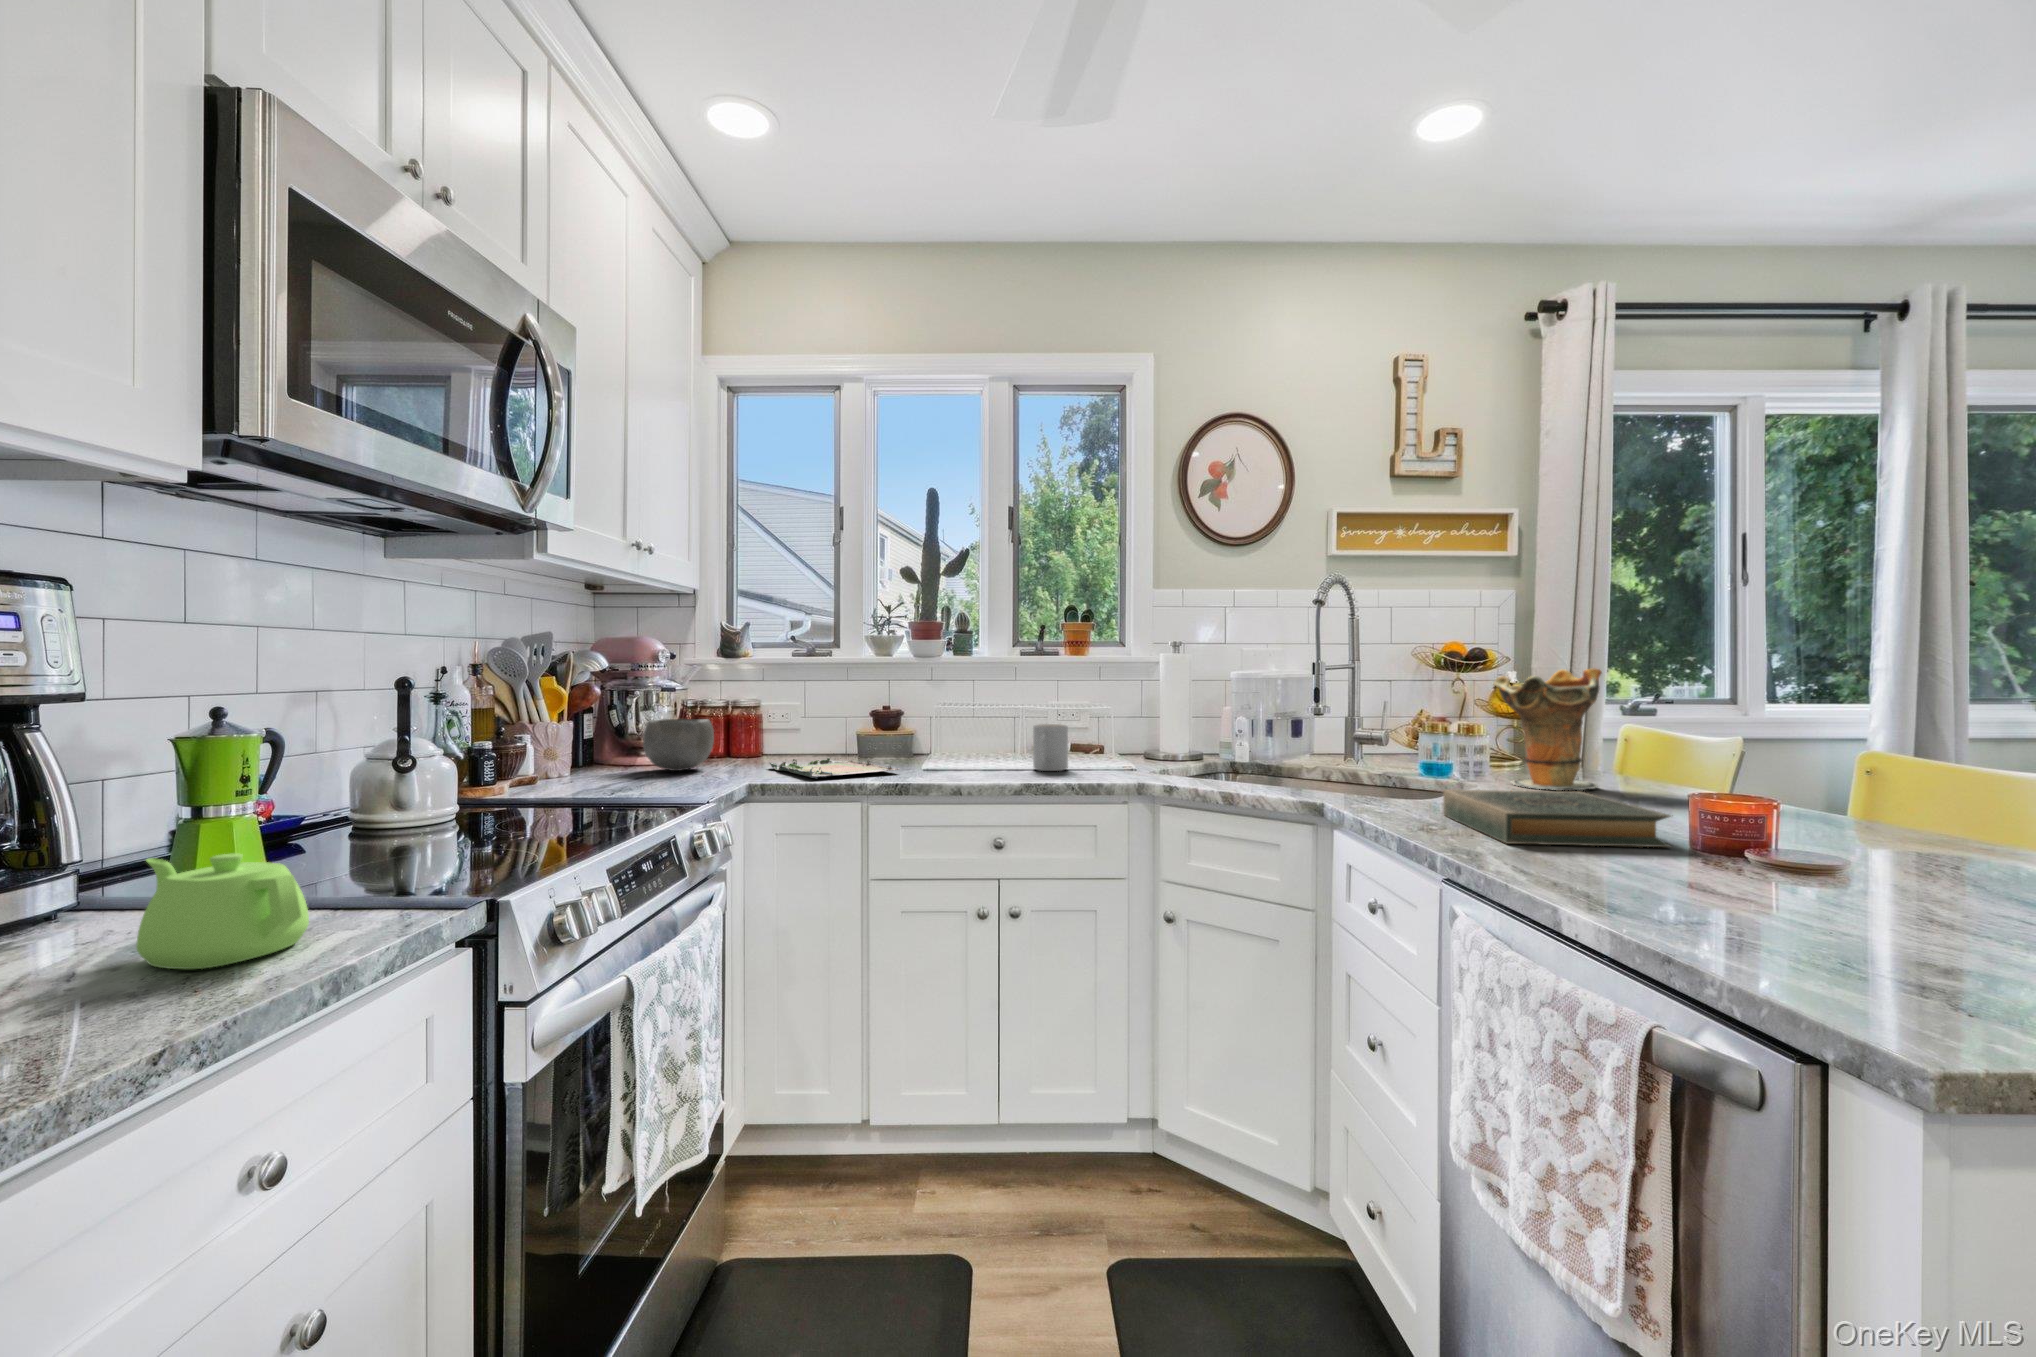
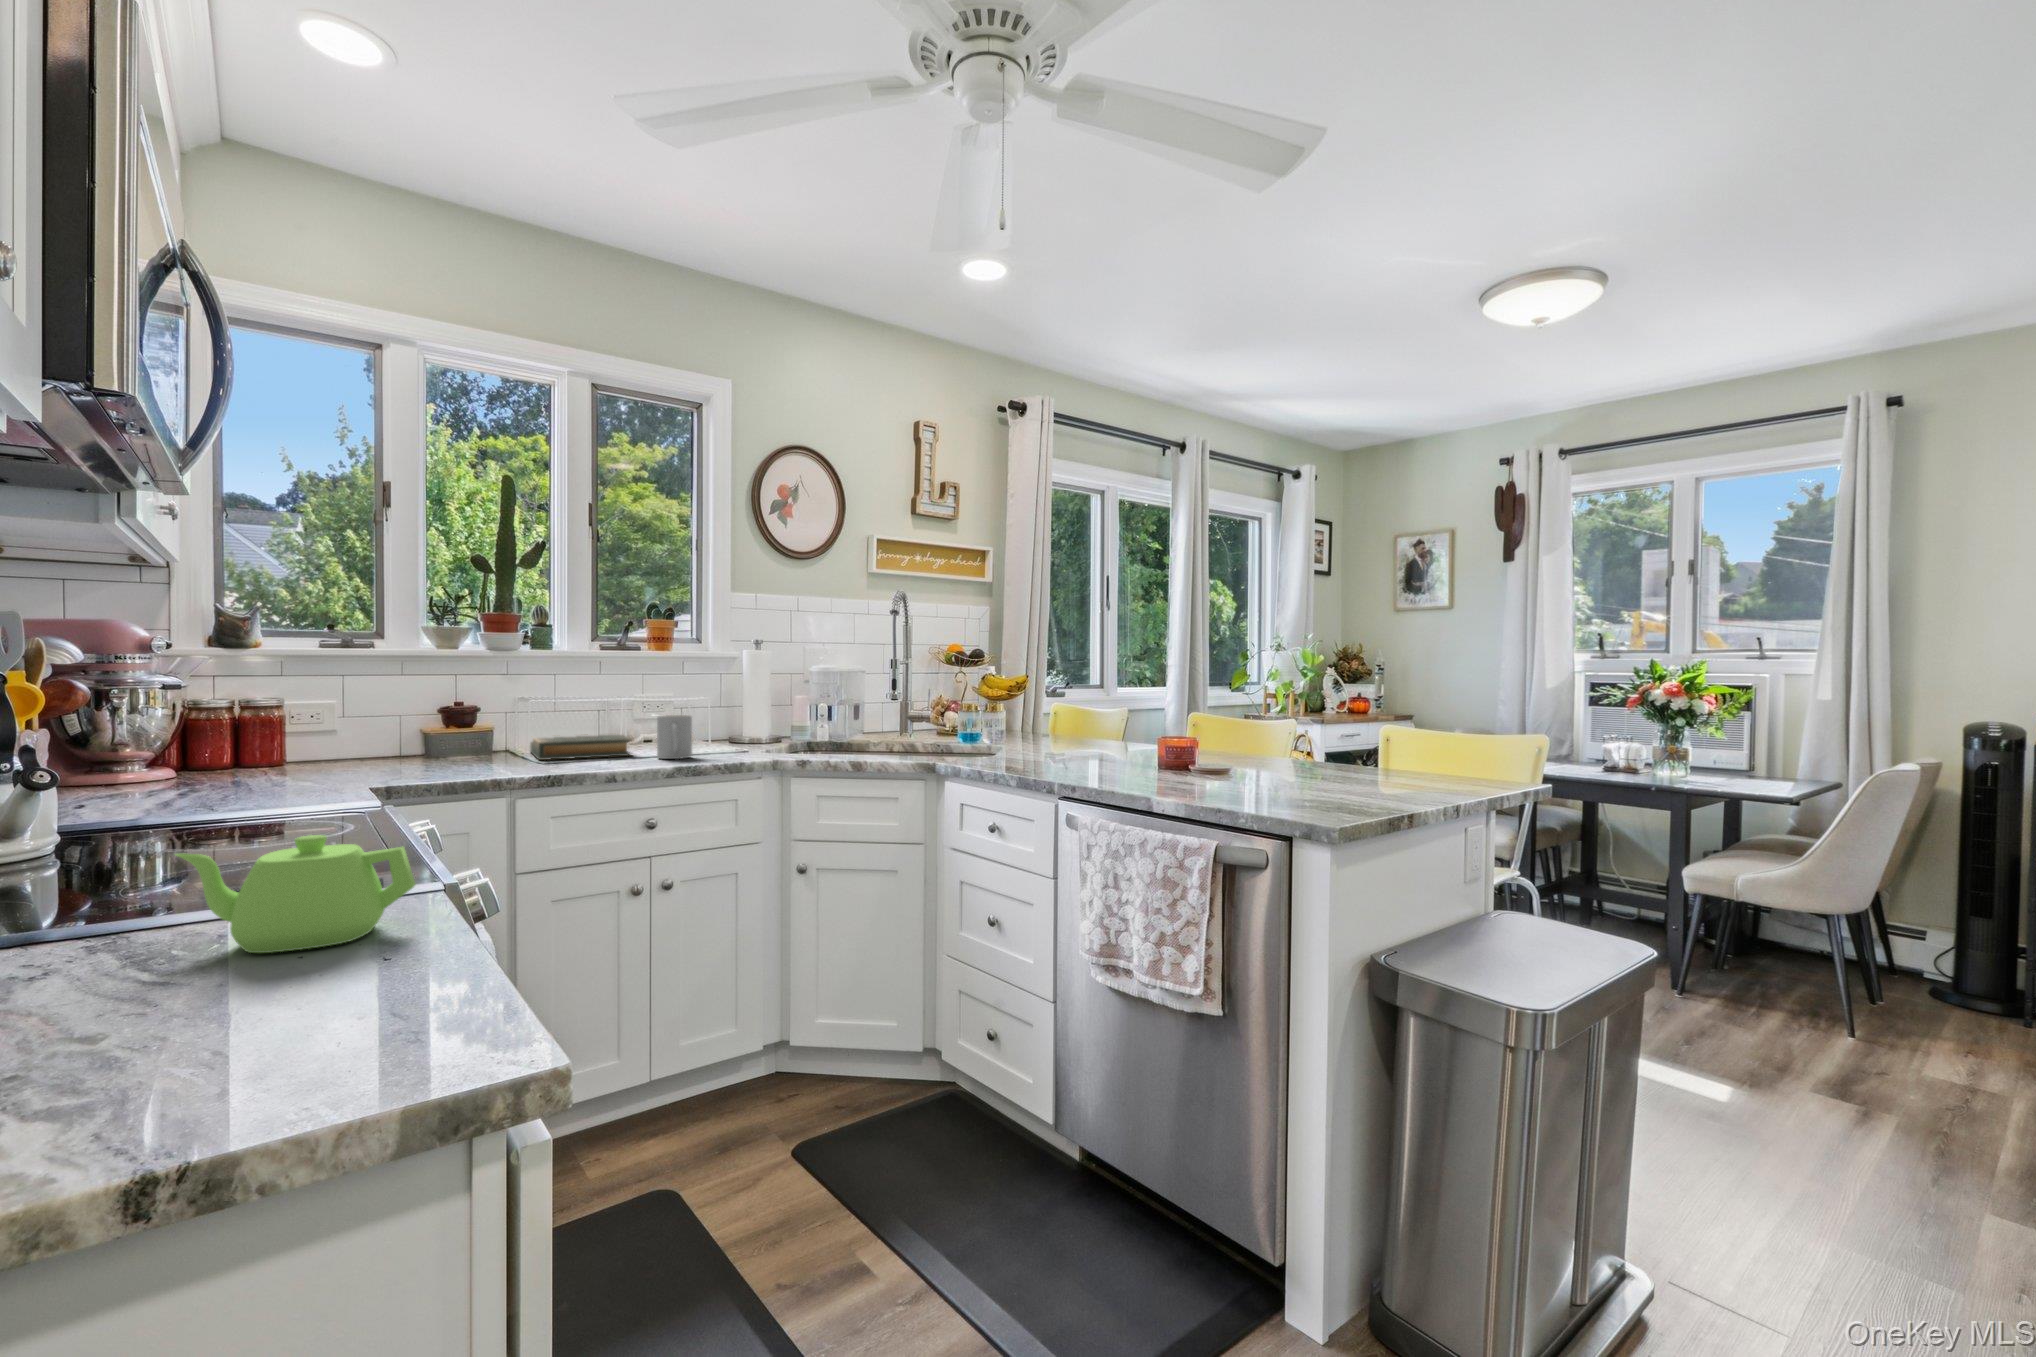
decorative vase: present [1494,668,1602,790] -> none [1017,664,1078,747]
ceramic bowl: present [643,719,714,771] -> none [148,721,260,787]
tray: present [770,753,900,779] -> none [339,751,529,779]
hardback book: present [1443,790,1671,847] -> present [530,733,633,760]

